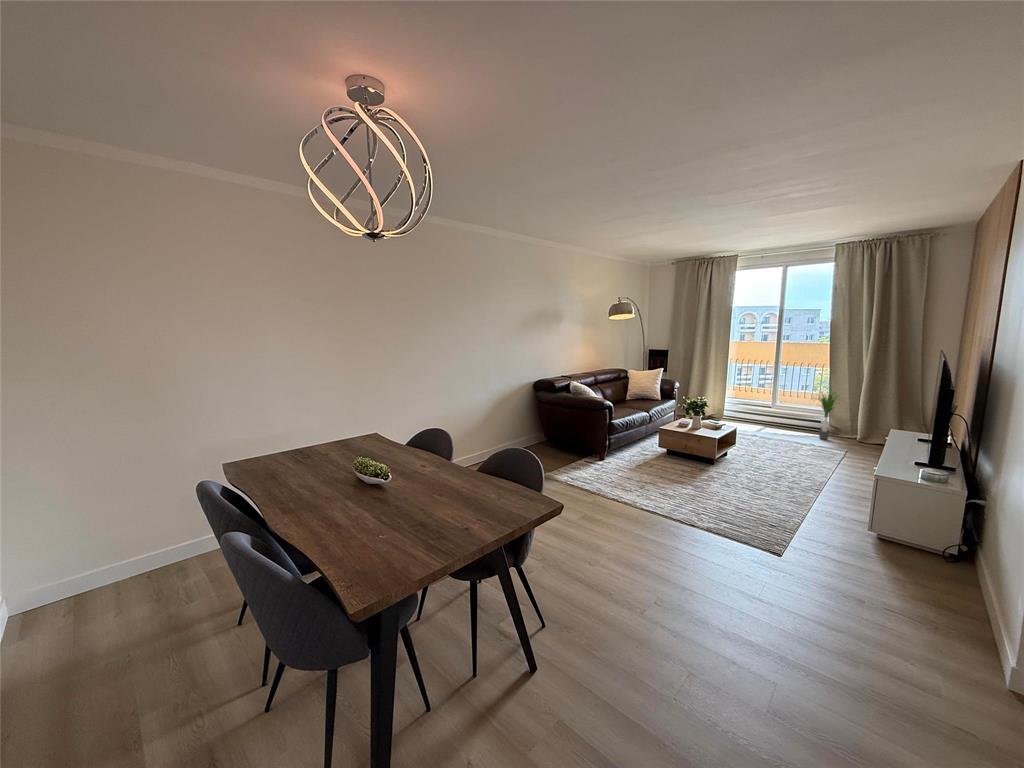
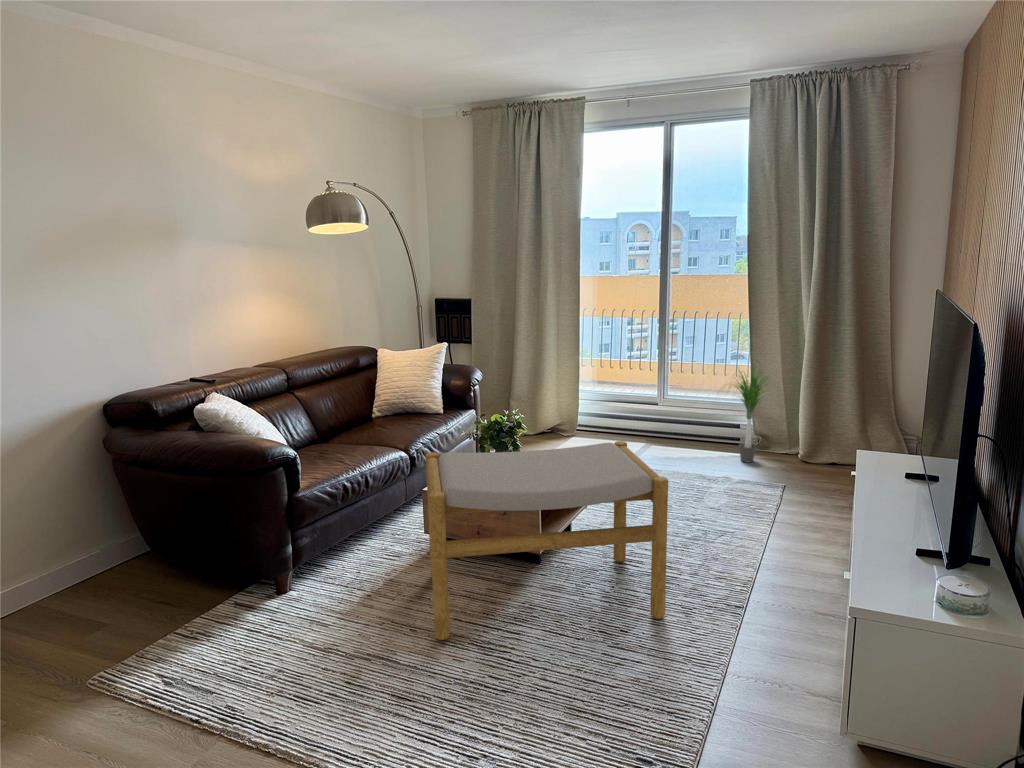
footstool: none [665,410,785,487] -> present [426,441,668,640]

